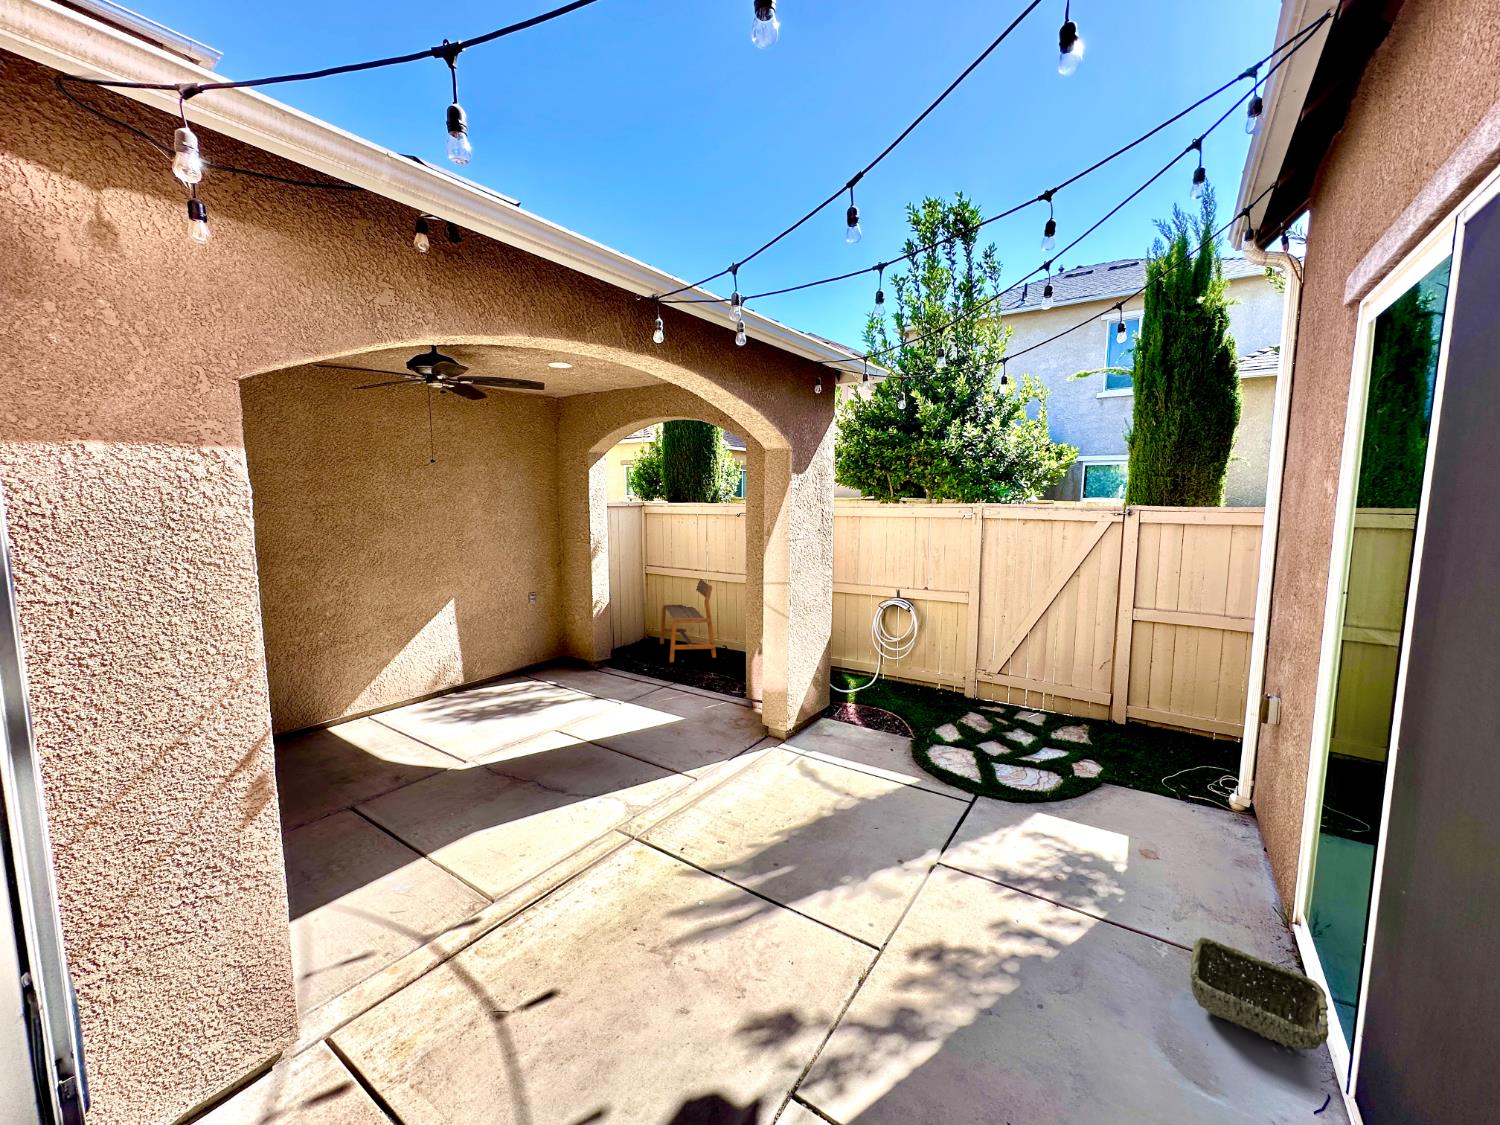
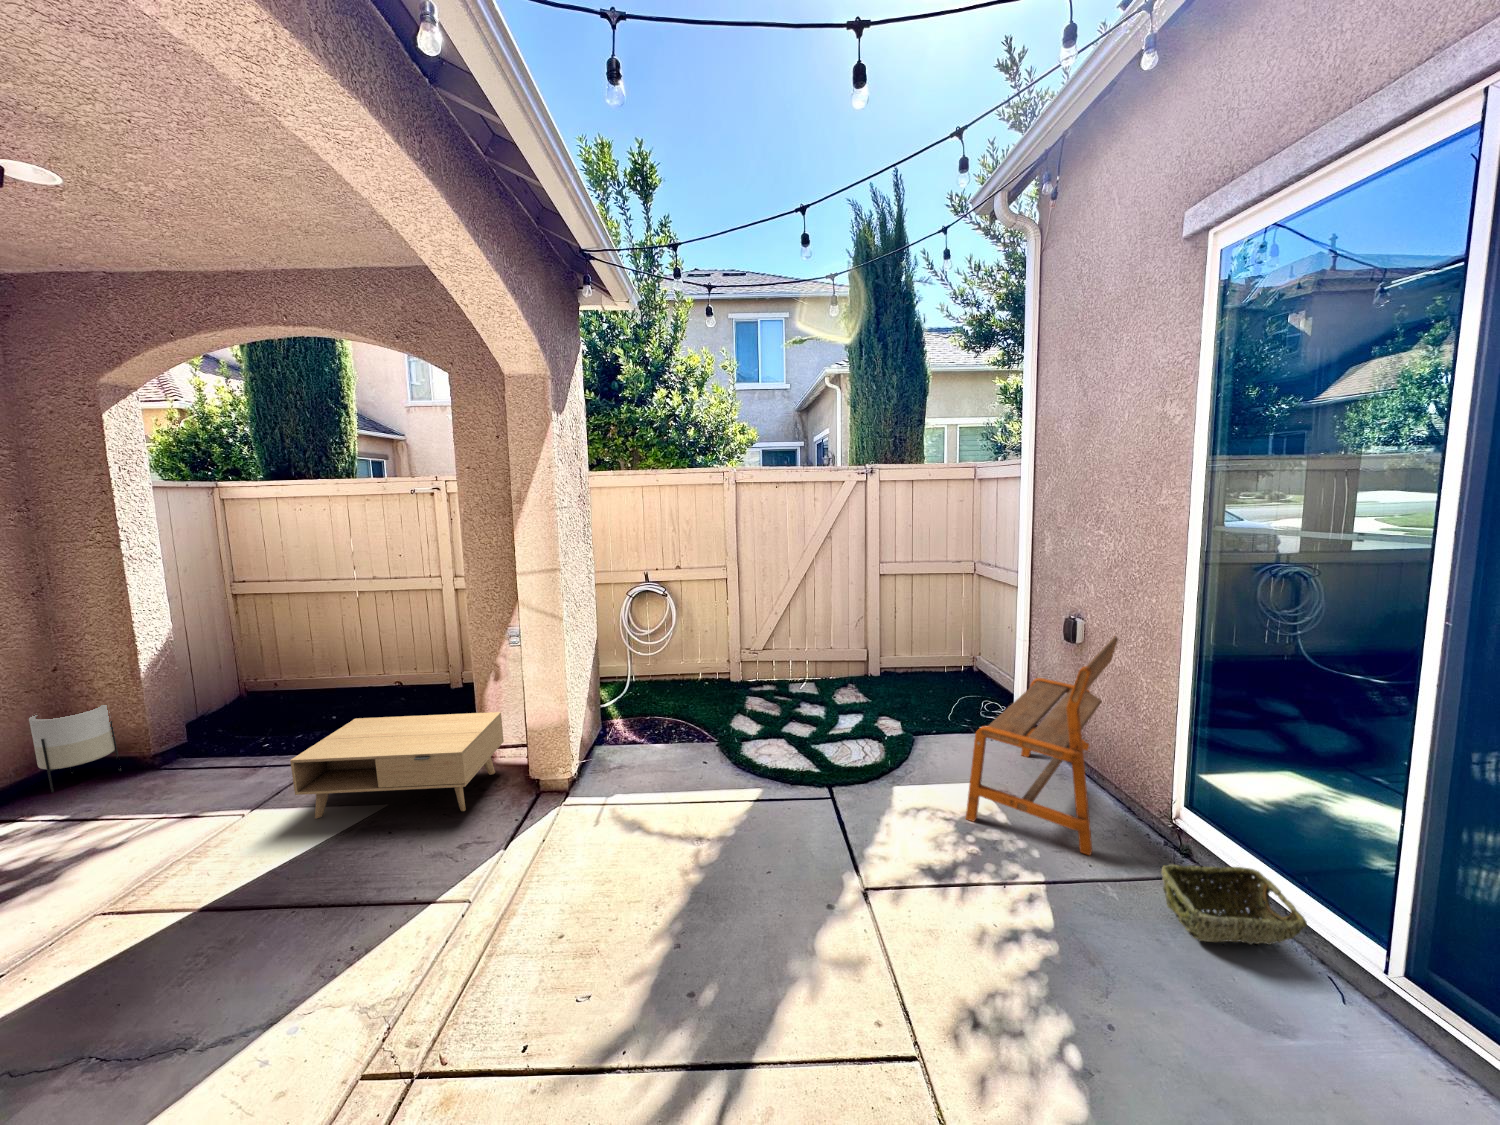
bench: present [660,579,716,662] -> present [966,636,1118,855]
planter: none [550,624,582,669] -> present [29,705,121,793]
coffee table: none [640,660,759,733] -> present [290,712,504,819]

